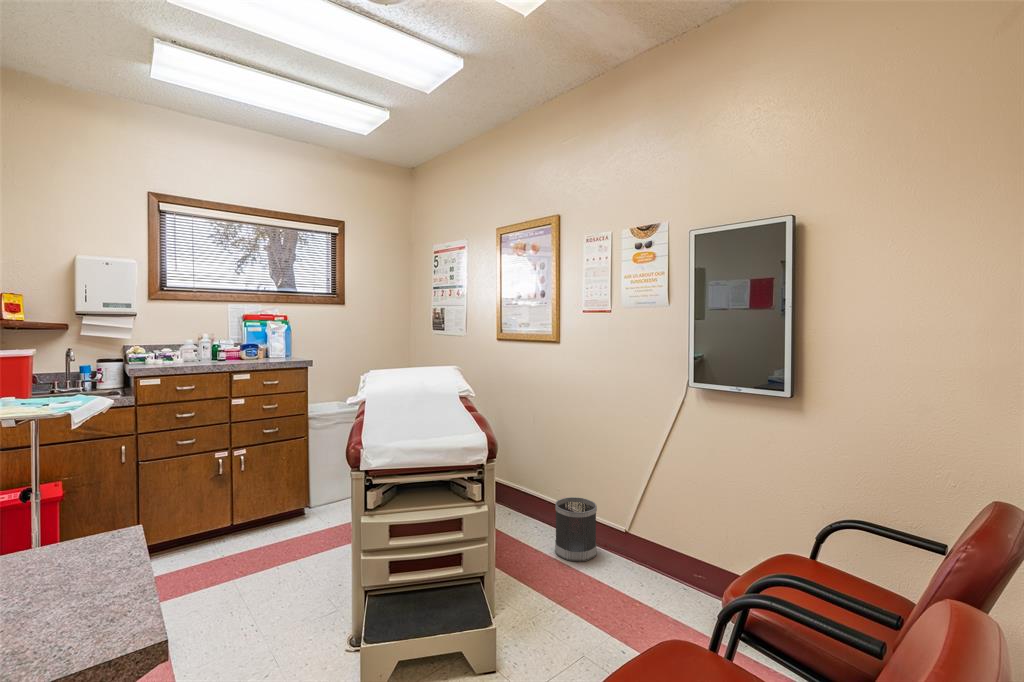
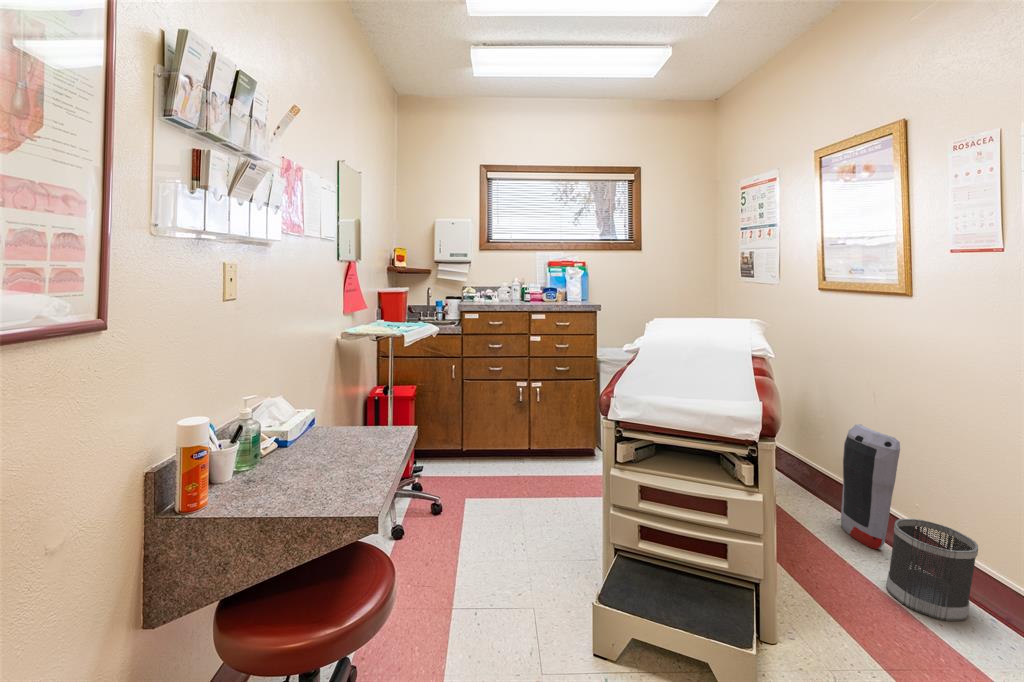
air purifier: none [520,439,552,528] -> present [841,425,900,549]

